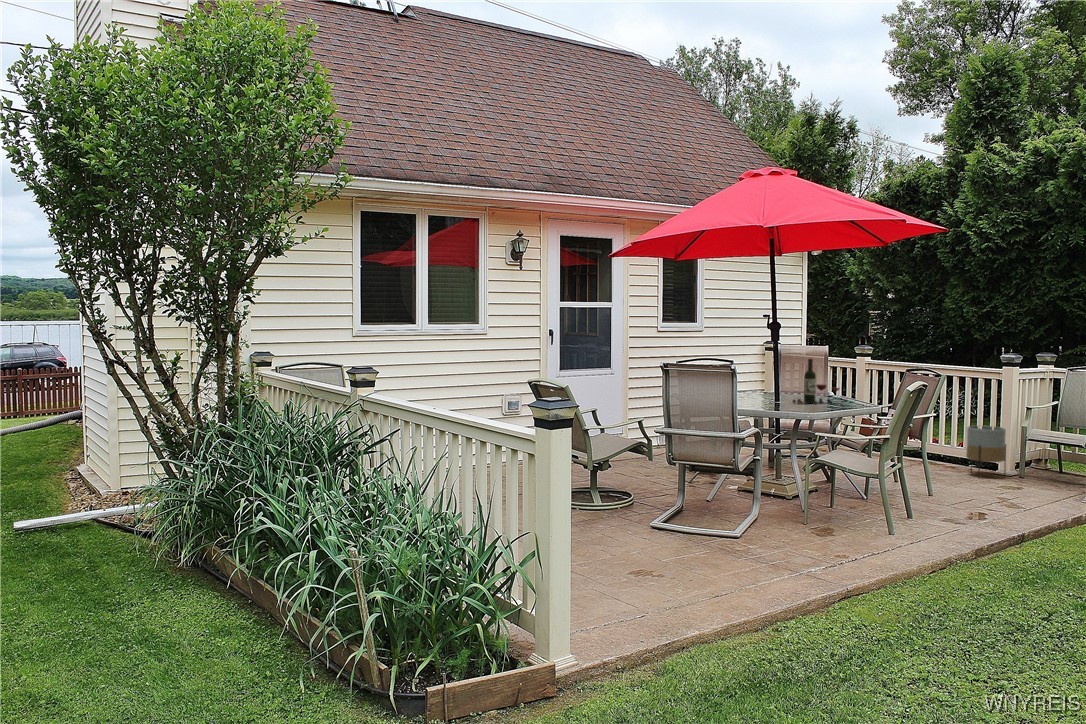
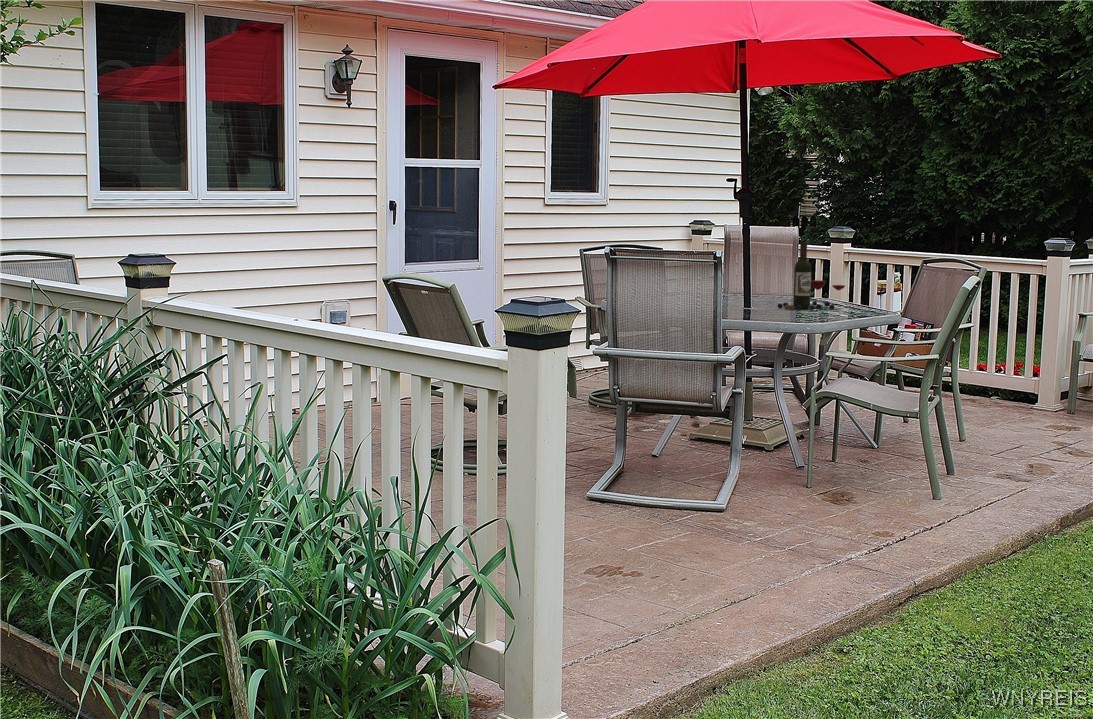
planter: present [966,426,1006,478] -> none [991,337,1045,411]

